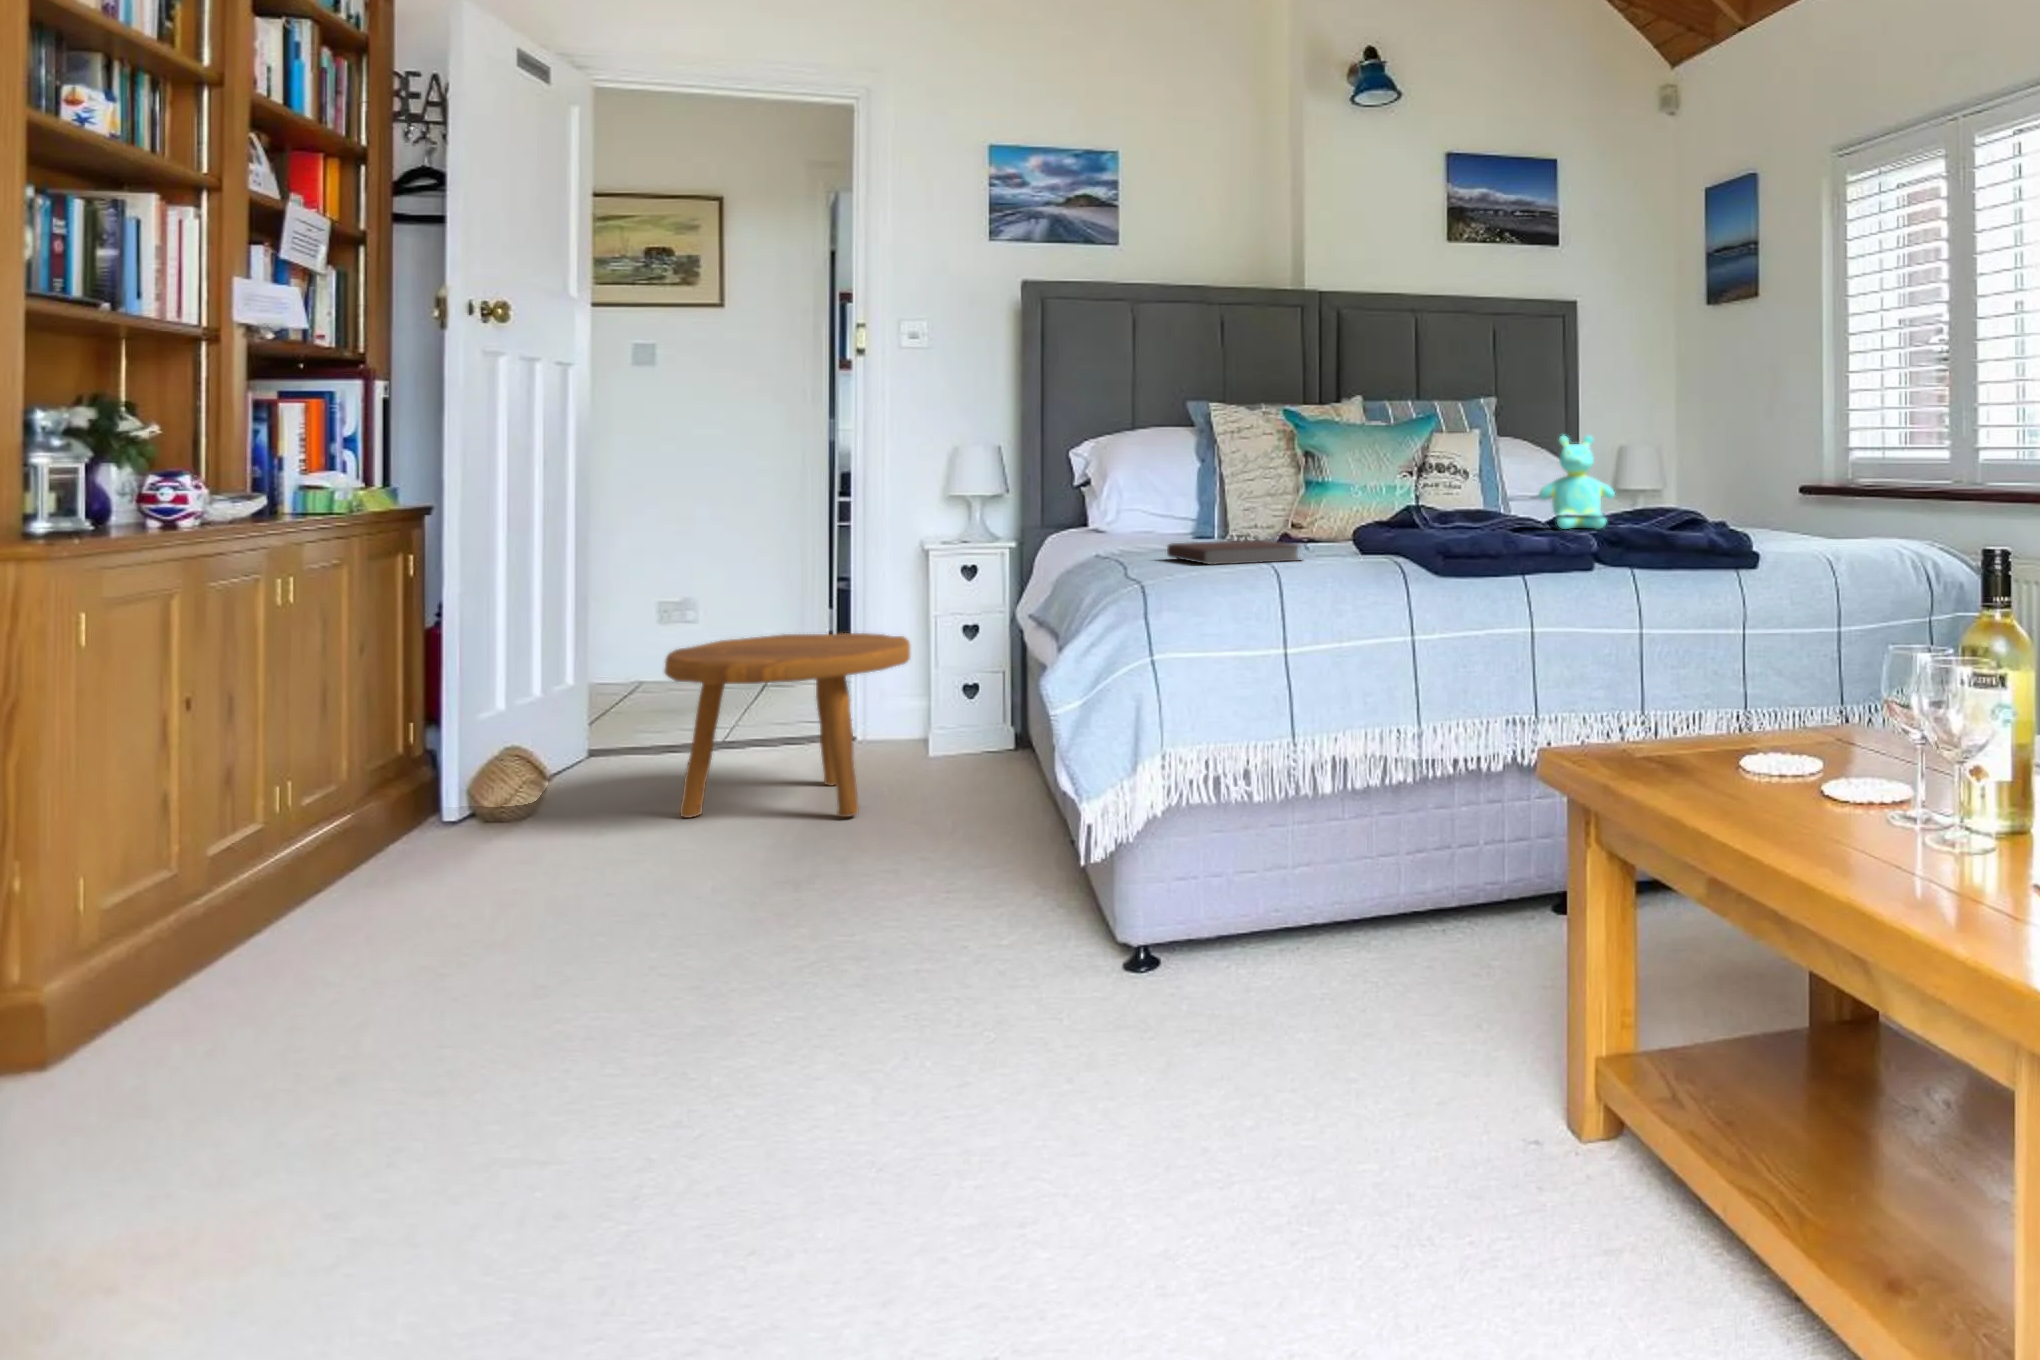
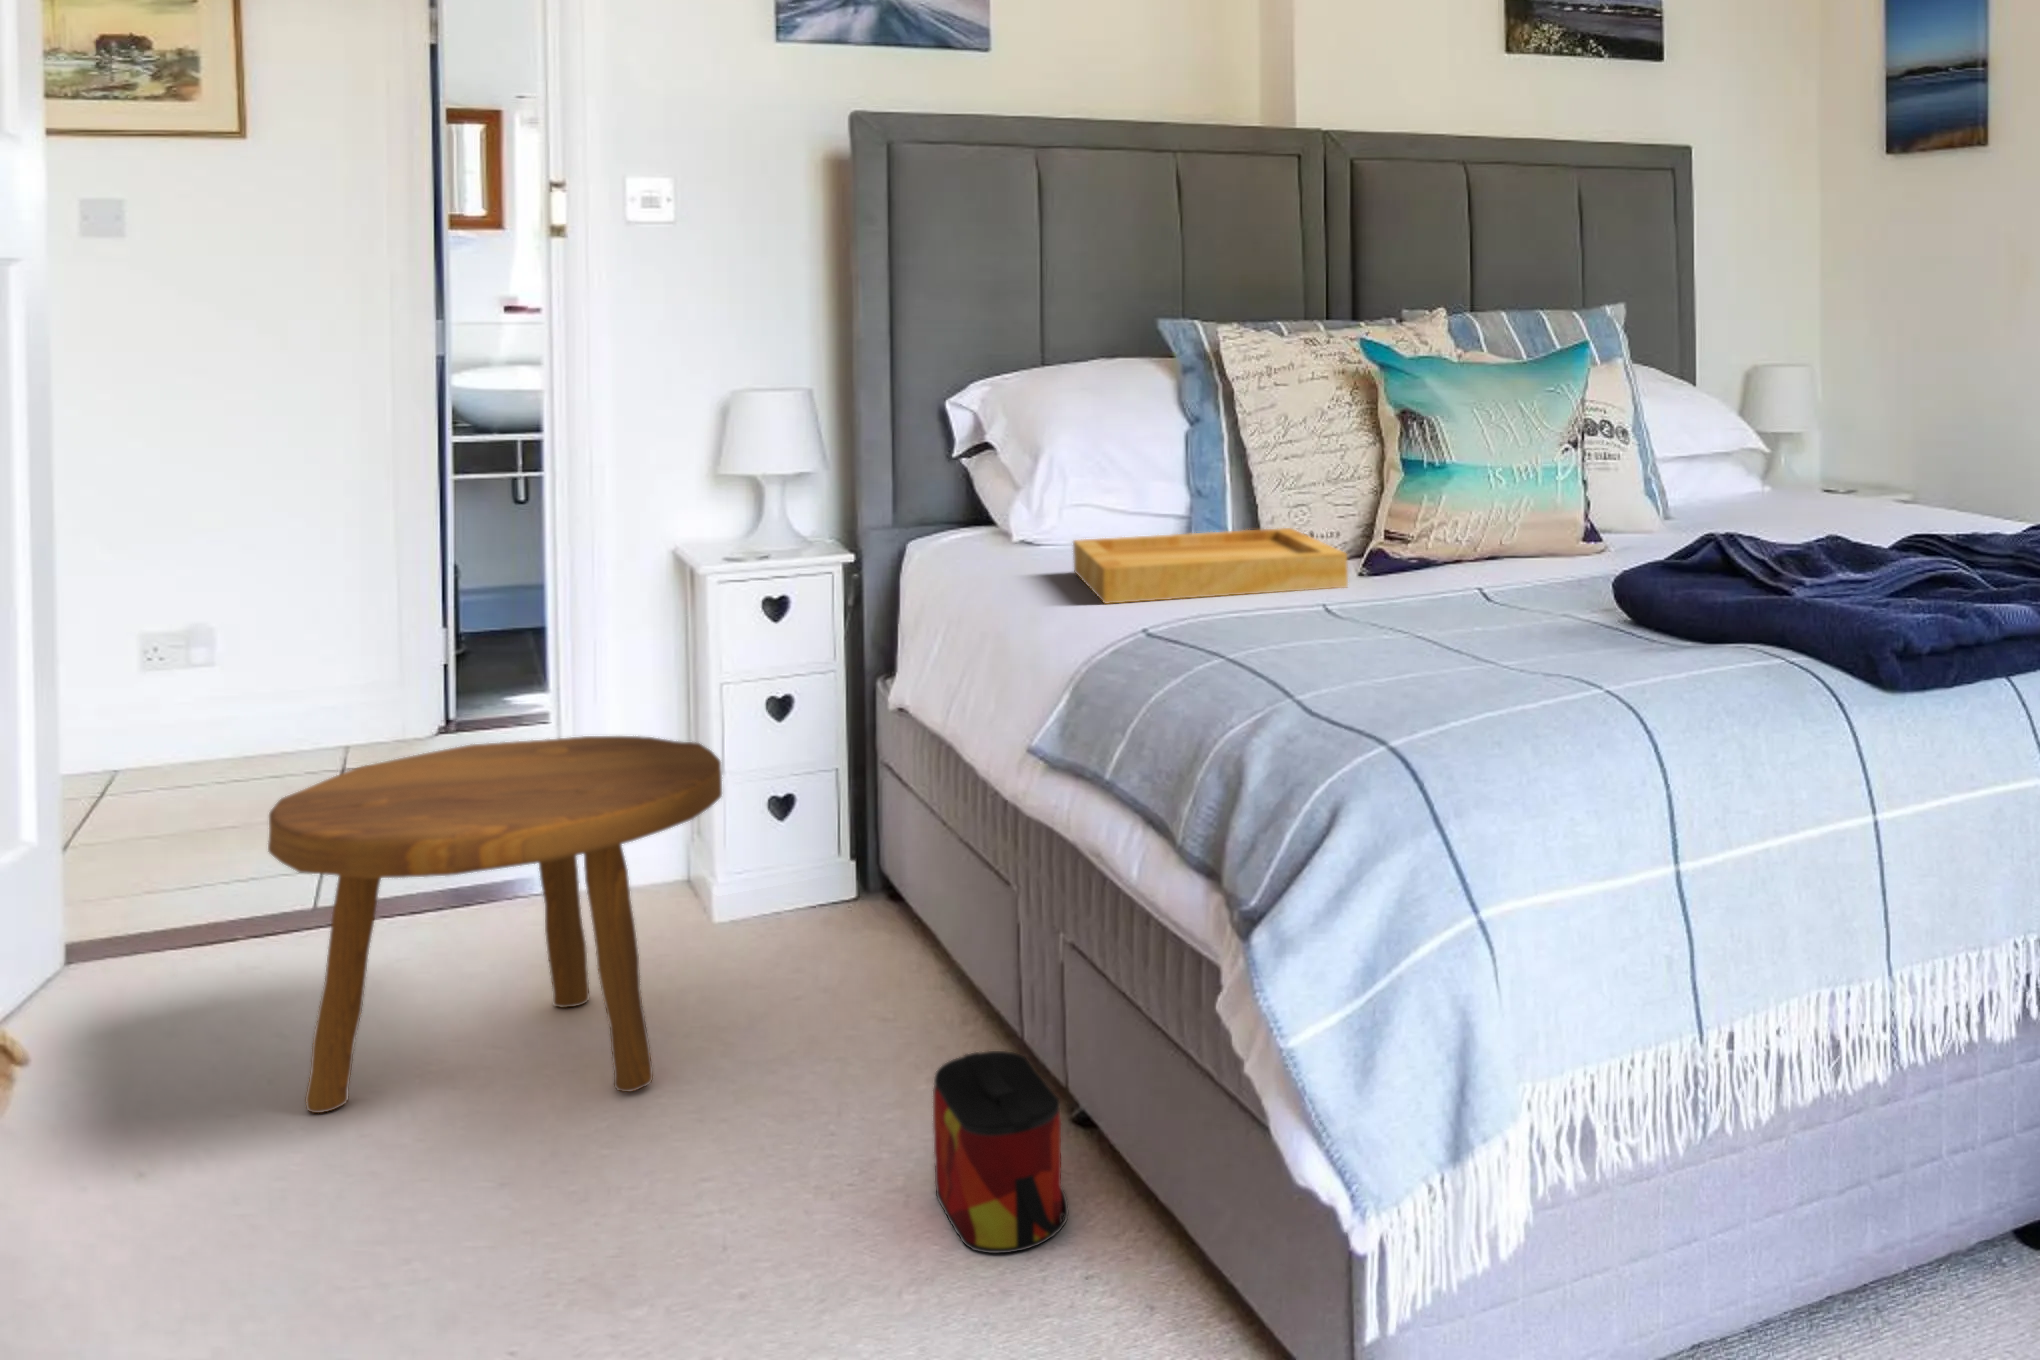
teddy bear: present [1539,436,1615,529] -> none [1736,370,1856,523]
tray: none [1094,519,1238,547] -> present [1073,528,1348,604]
notebook: present [1167,540,1299,564] -> none [1358,616,1644,697]
bag: none [978,788,1041,884] -> present [933,1051,1068,1253]

